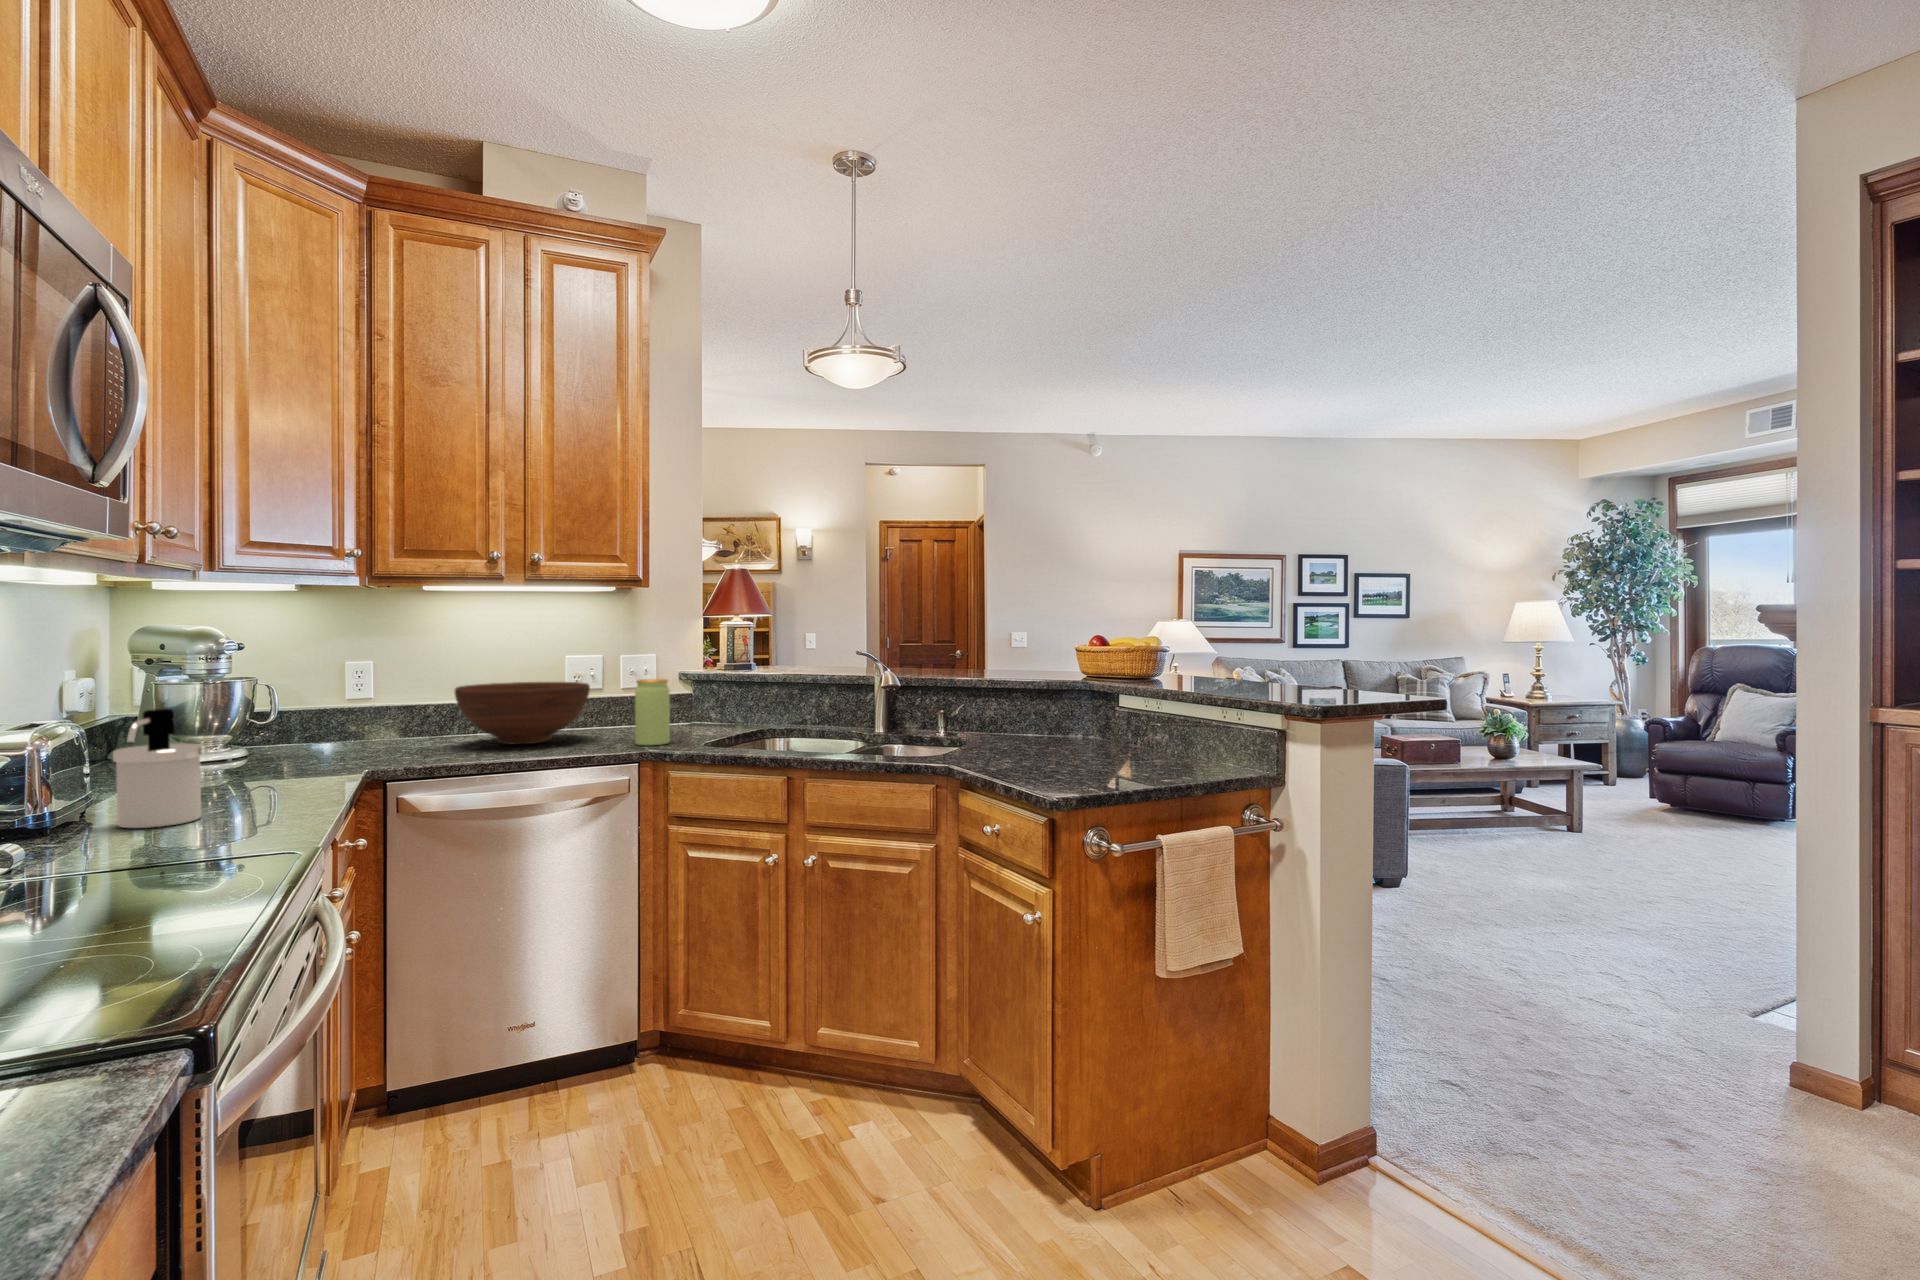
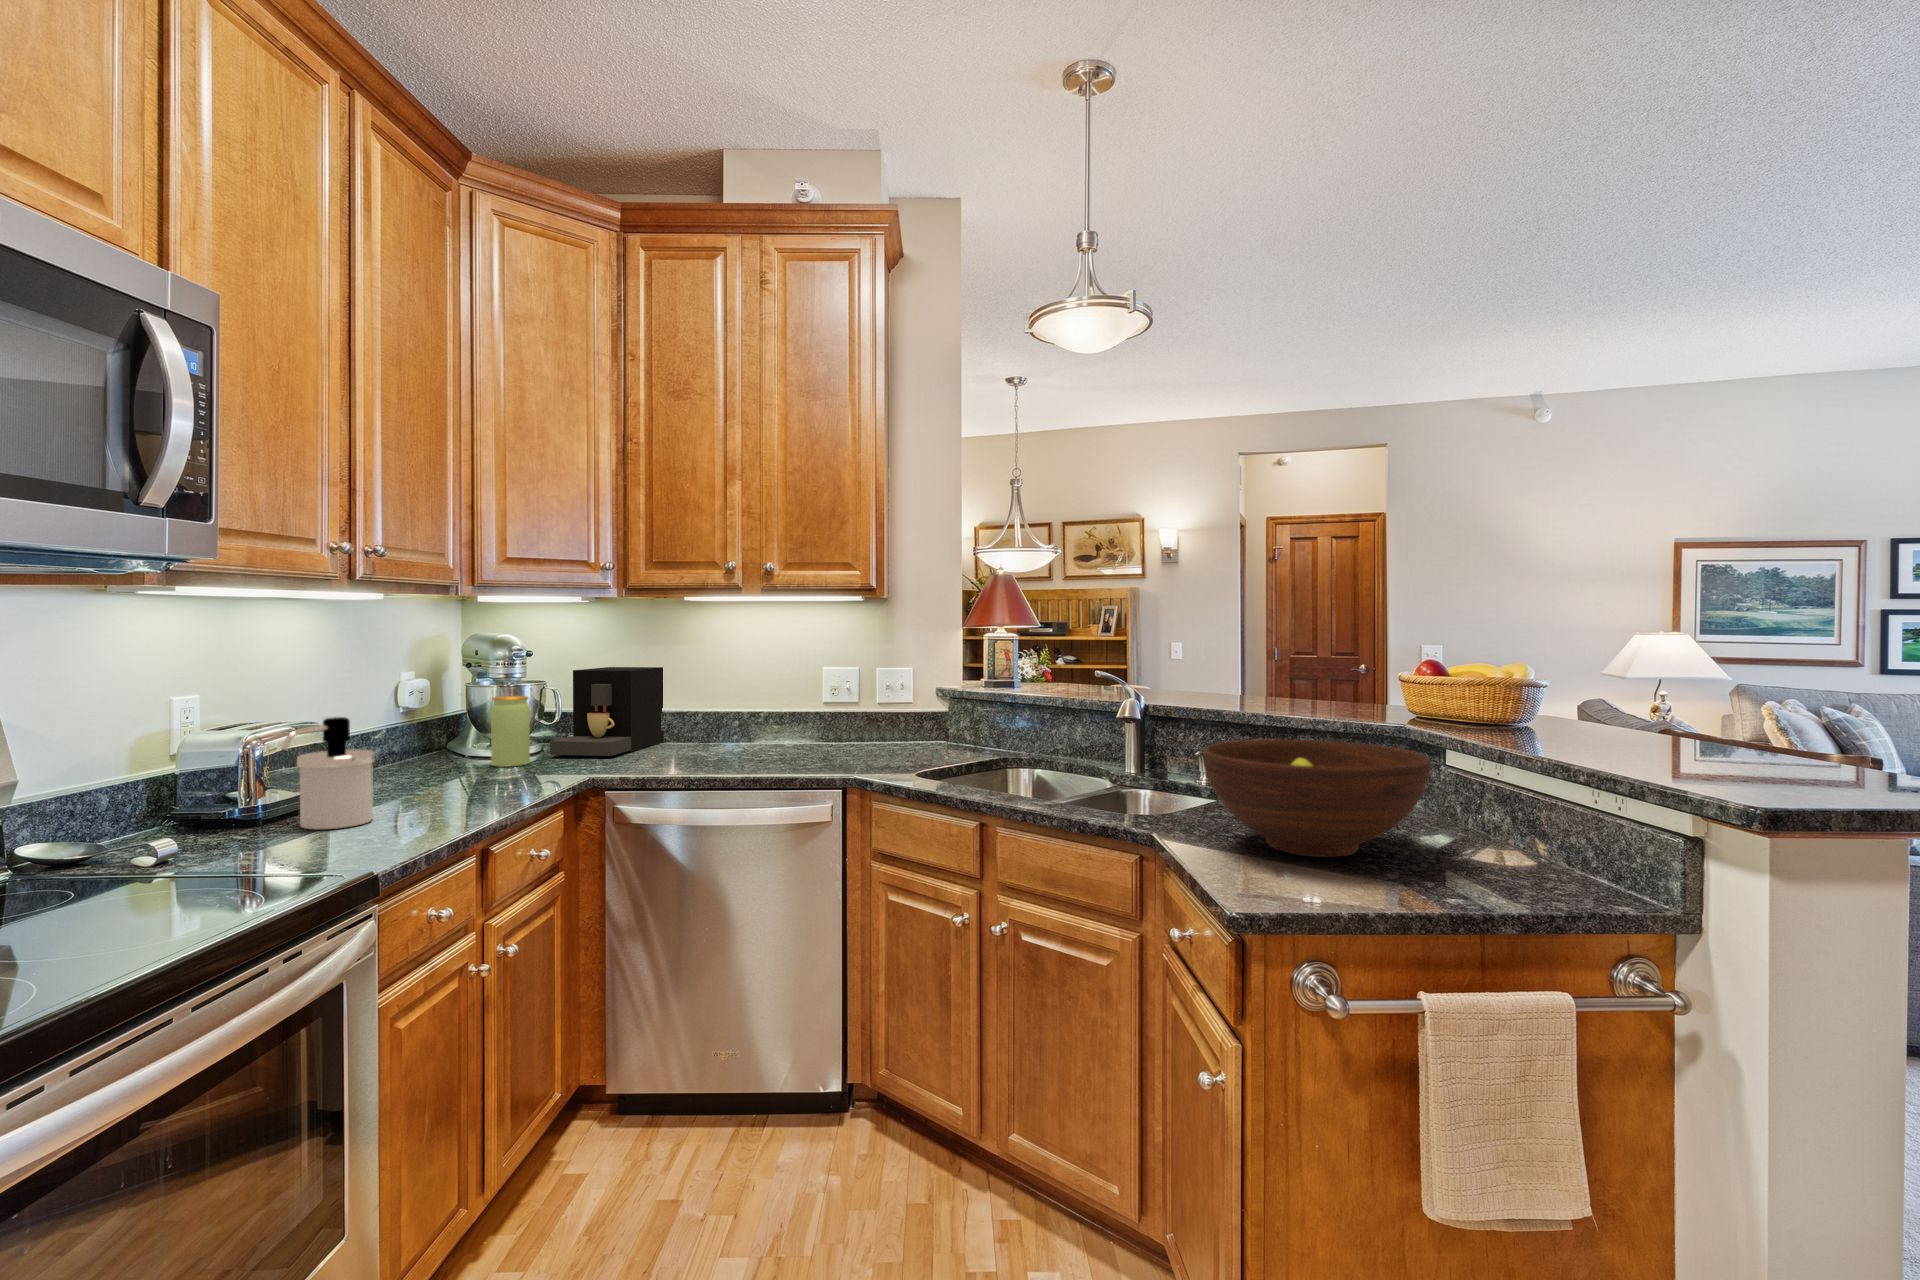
coffee maker: none [275,659,384,754] -> present [550,667,664,756]
jar: present [635,679,670,745] -> present [491,696,530,767]
fruit bowl: present [454,682,590,745] -> present [1203,739,1431,857]

